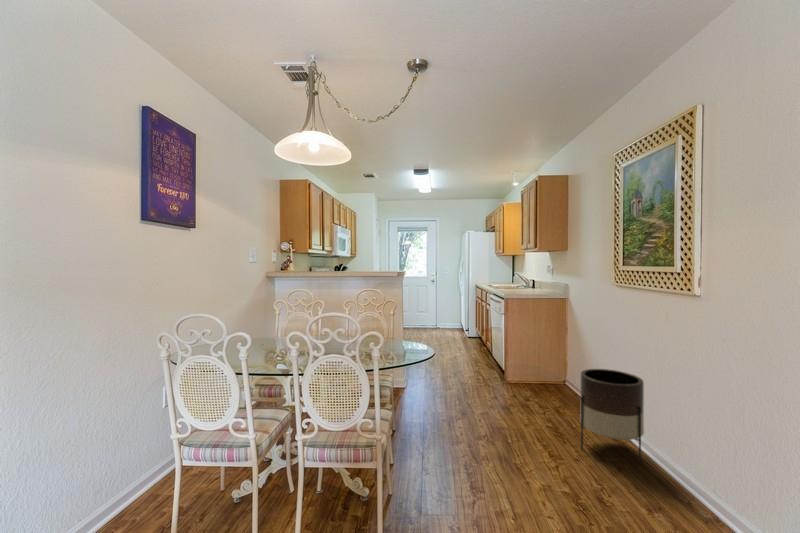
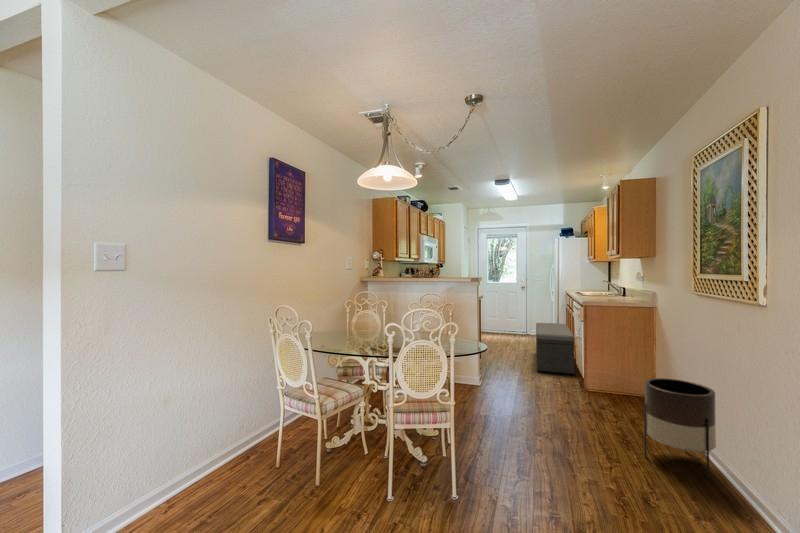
storage bench: none [451,317,492,367] -> present [536,323,574,375]

